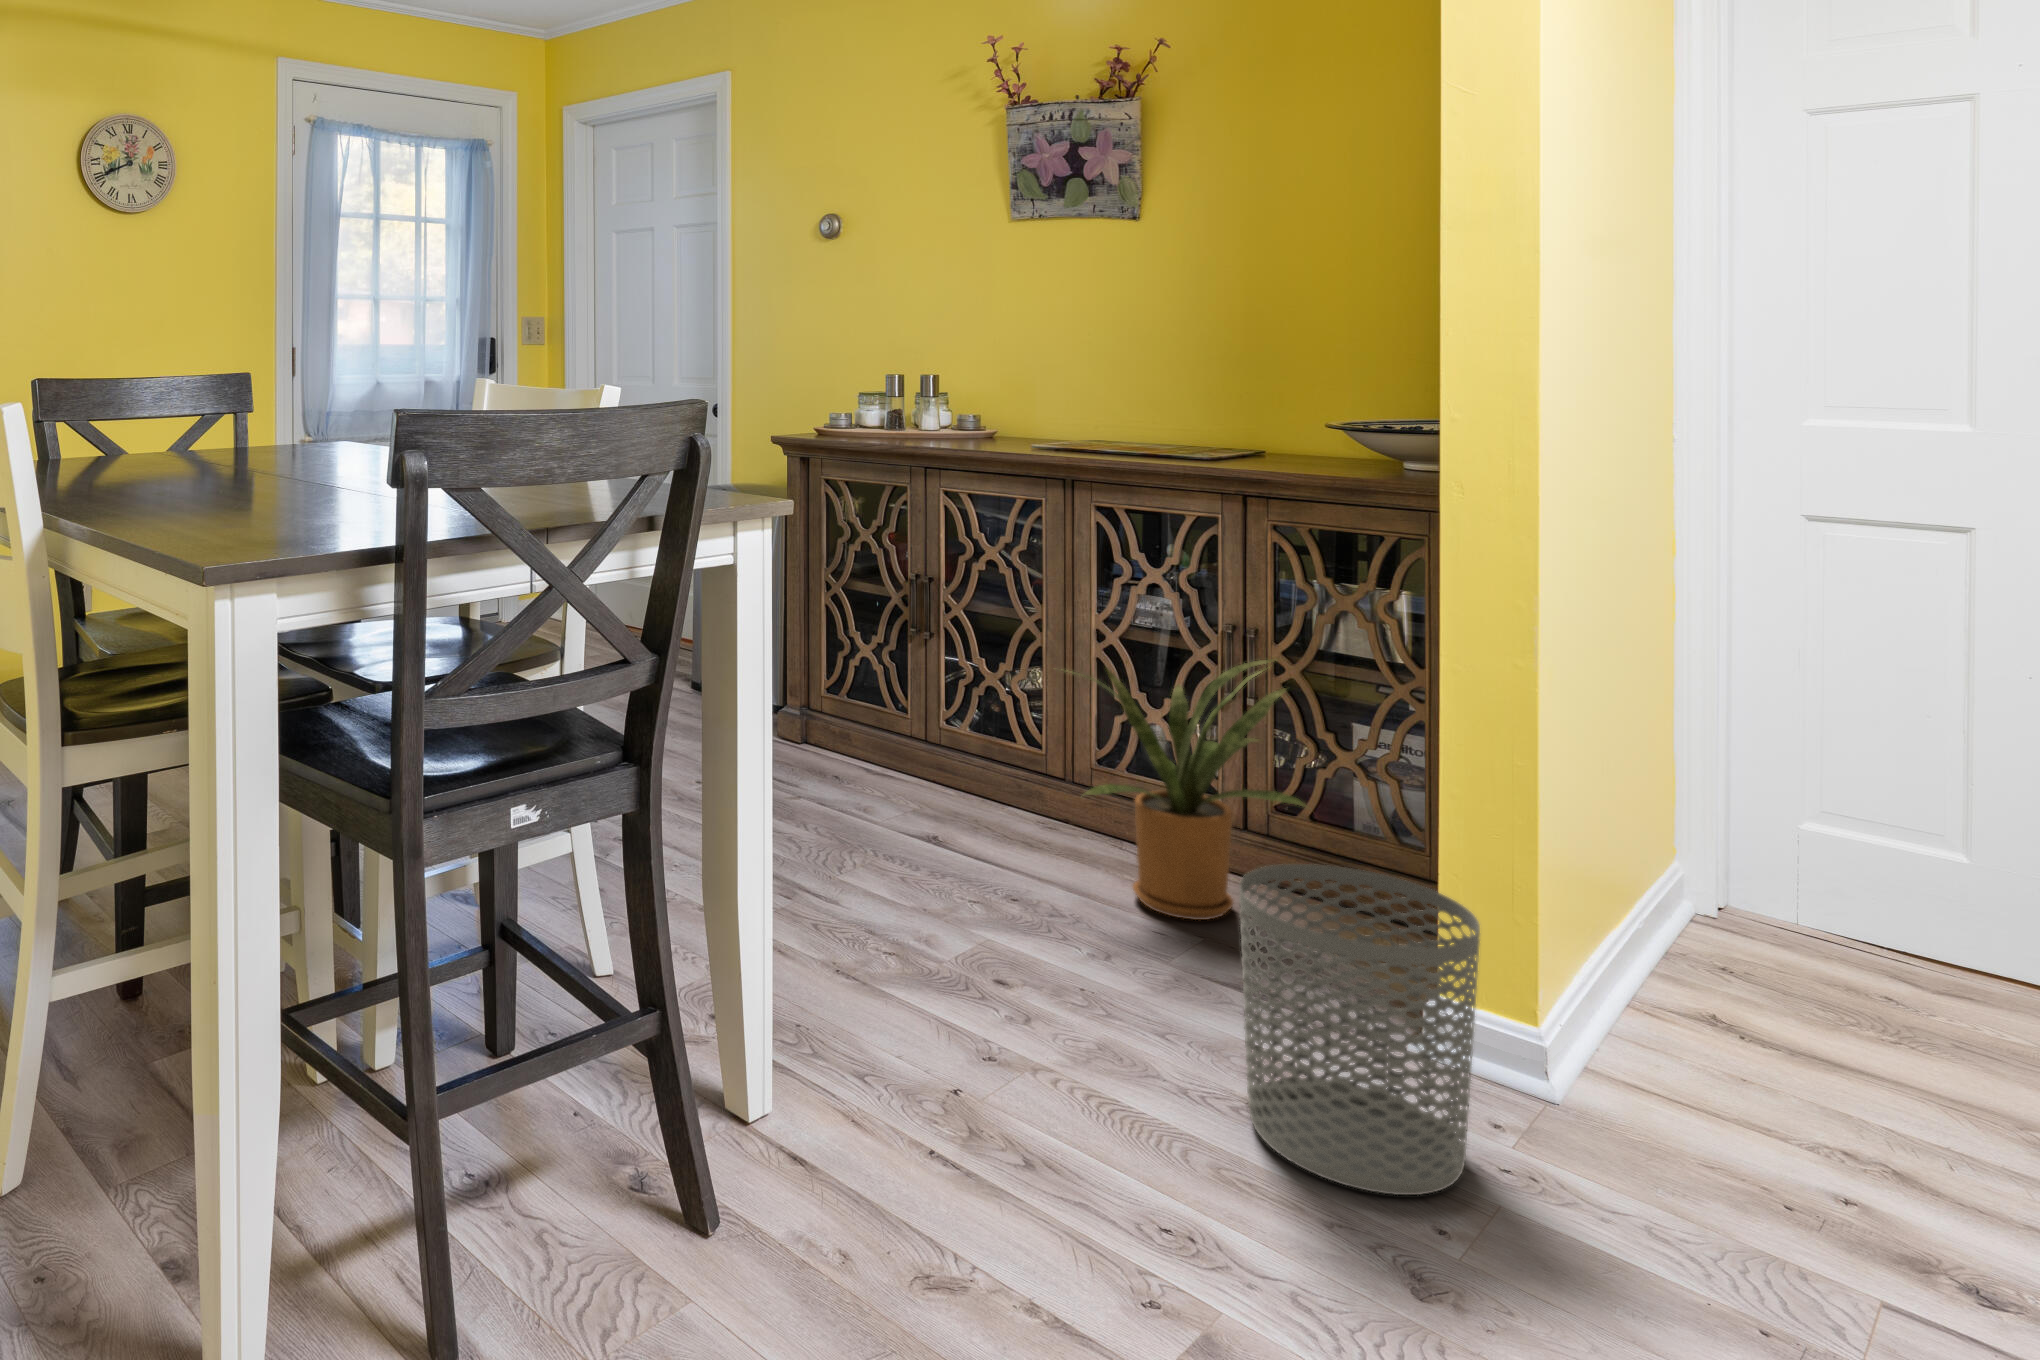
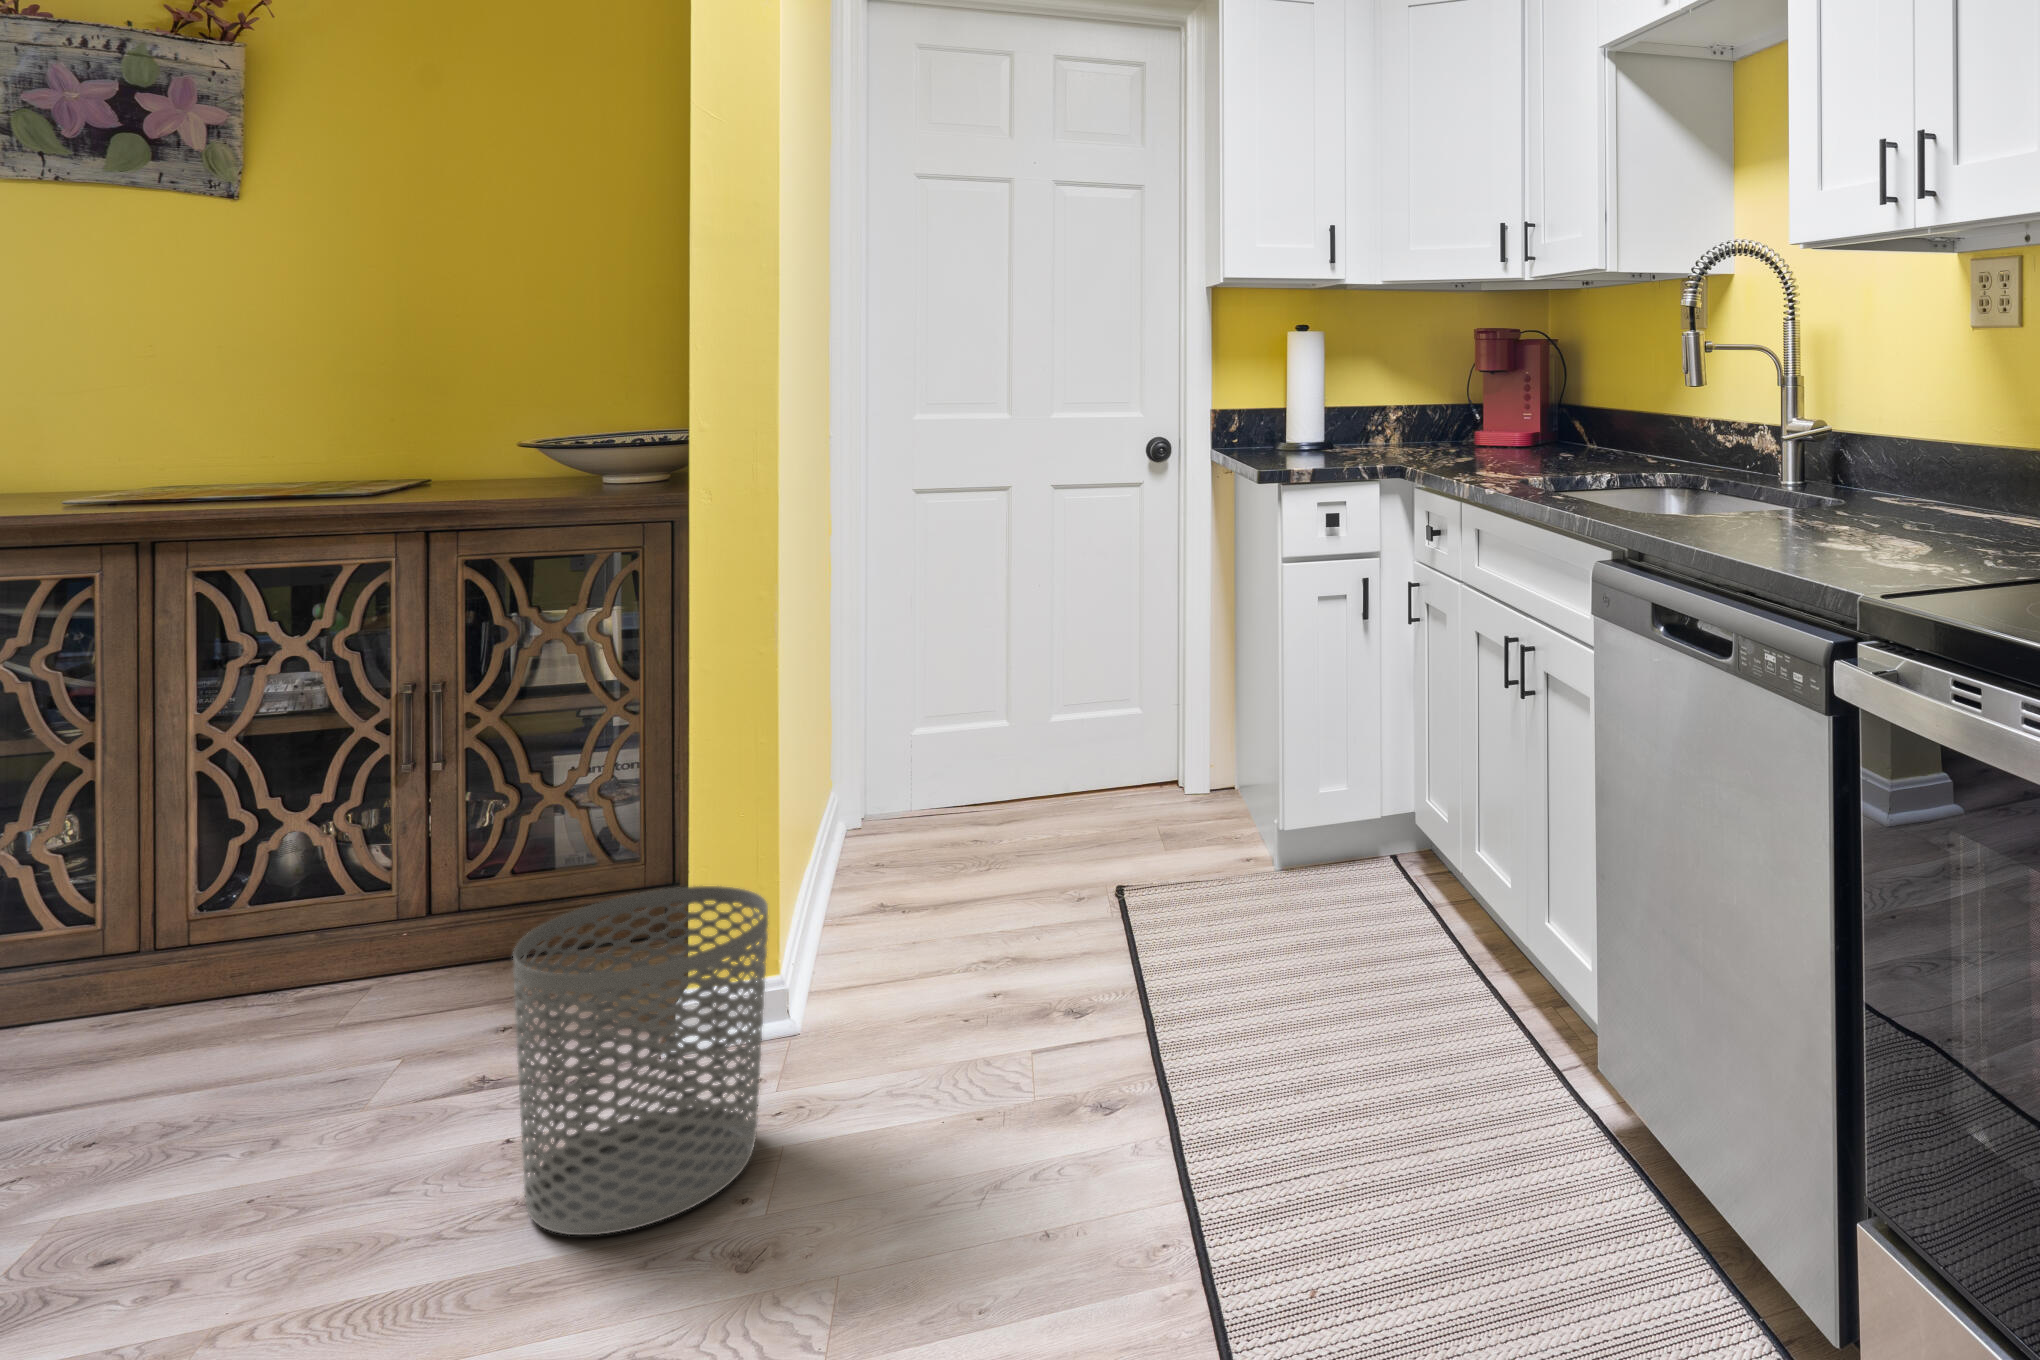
house plant: present [1064,659,1306,920] -> none [141,701,530,1052]

